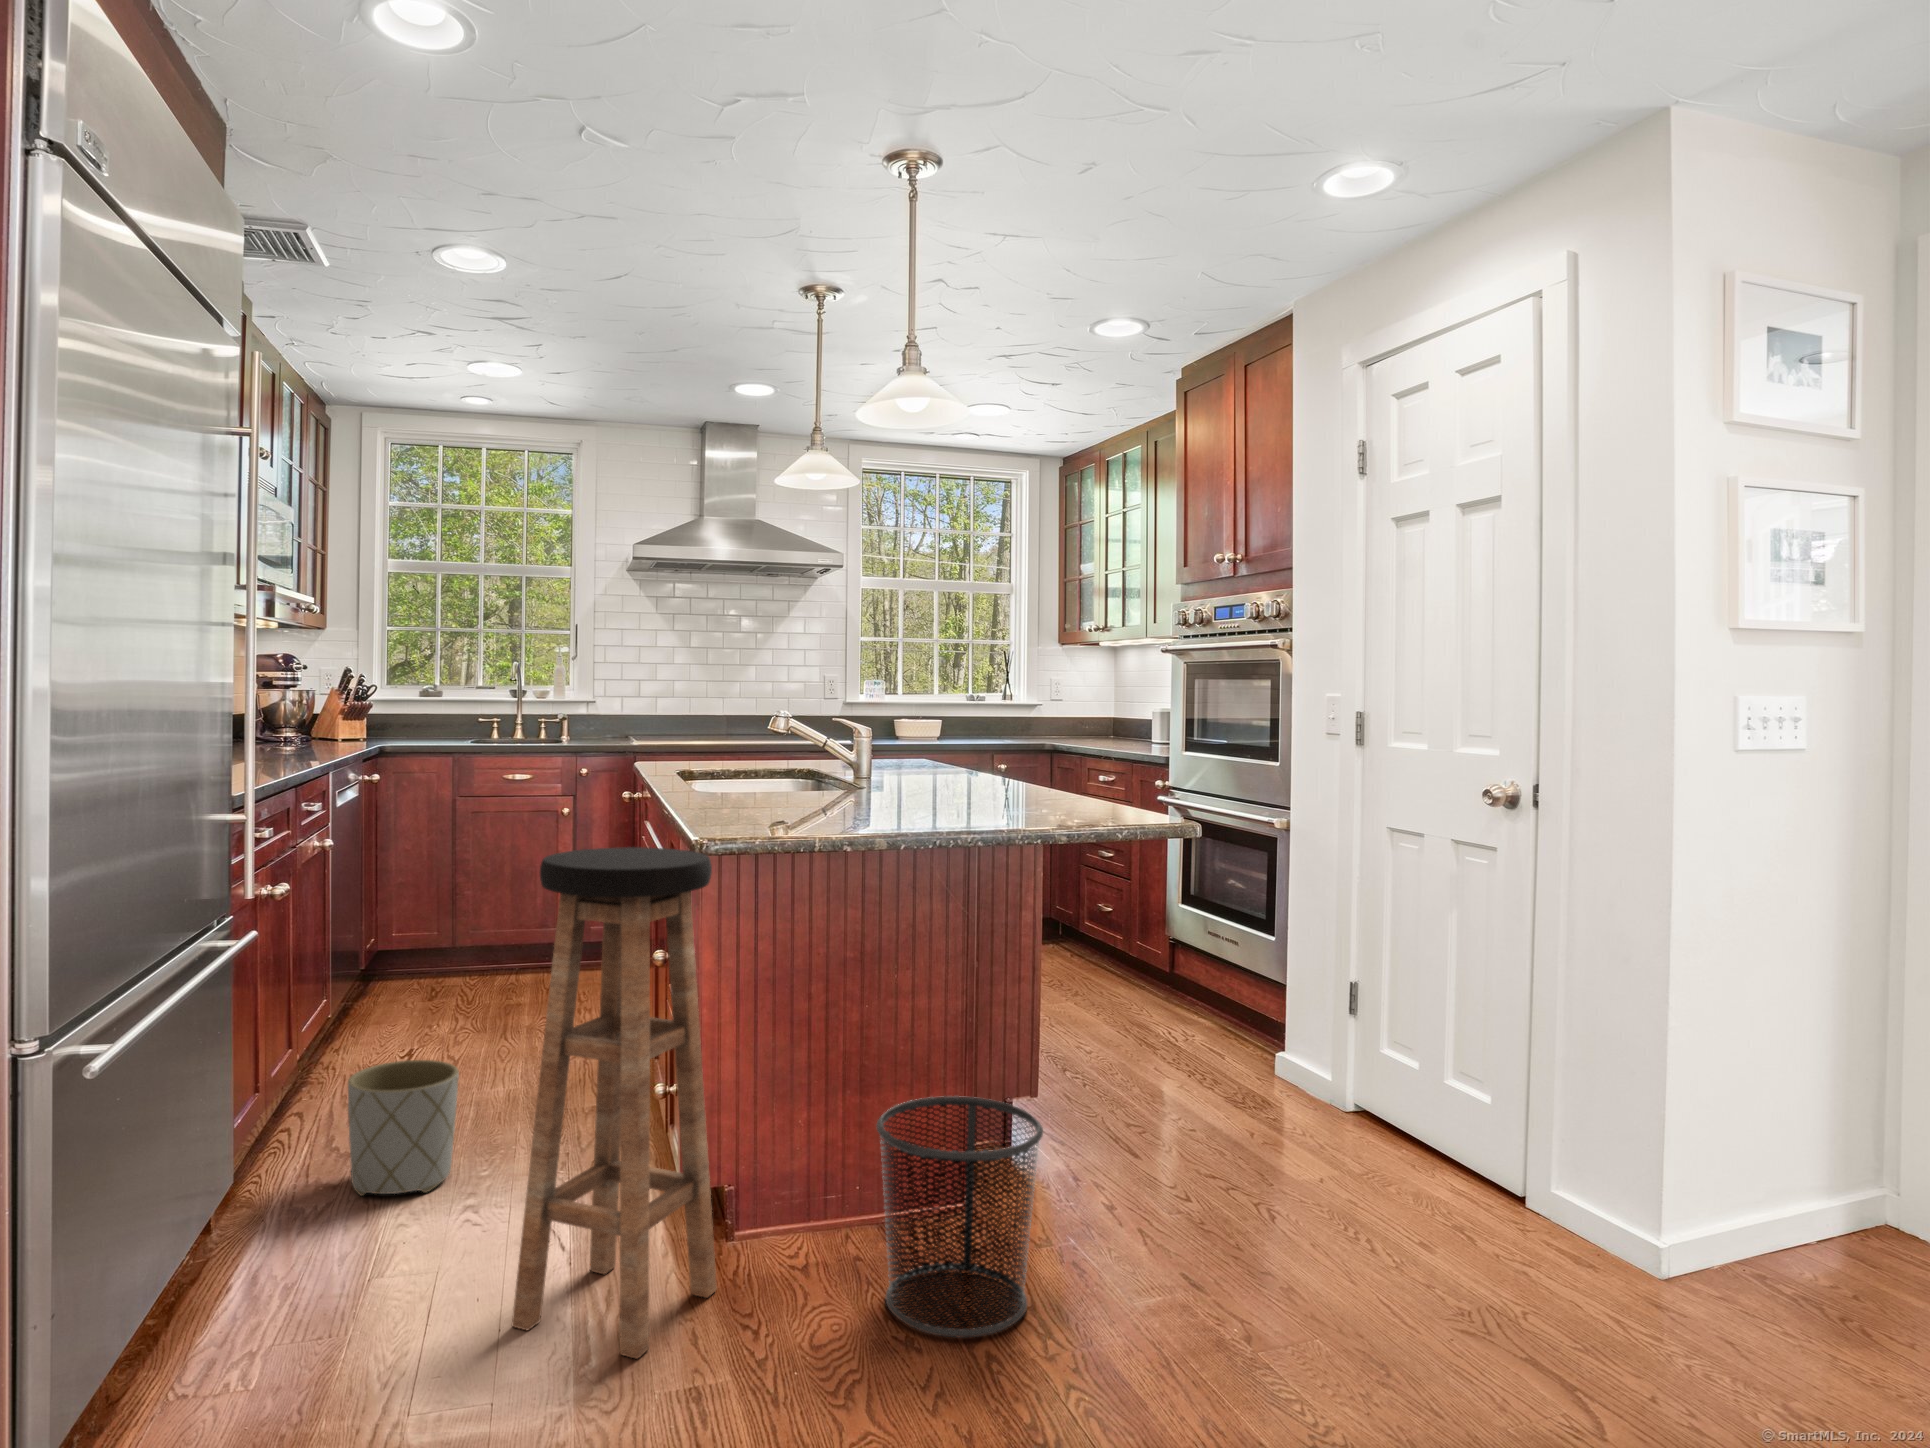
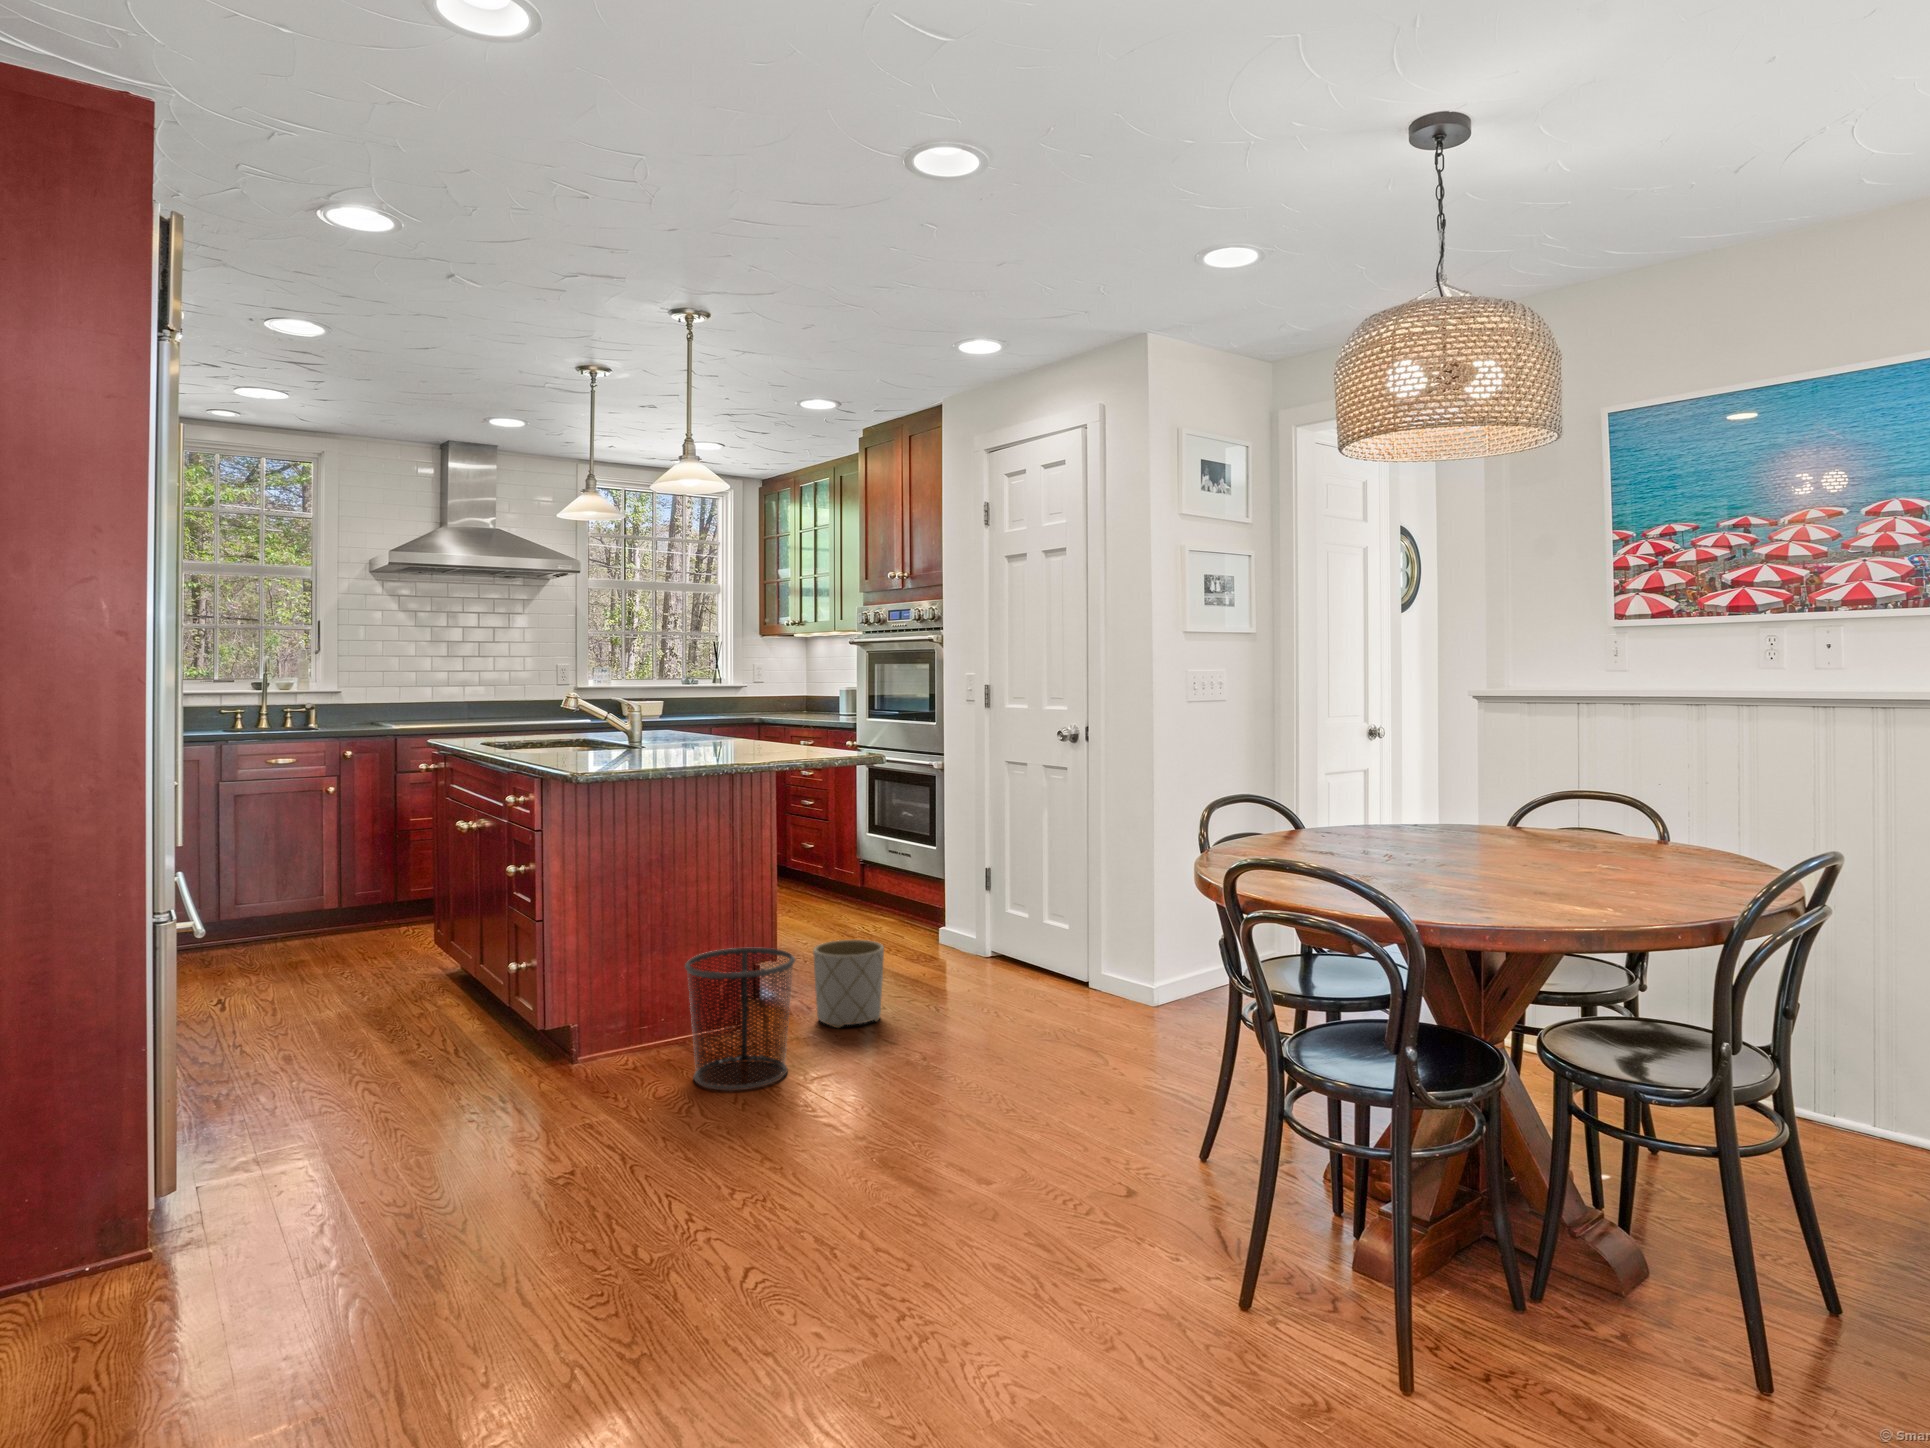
bar stool: present [512,847,717,1359] -> none [431,795,573,1129]
planter: present [348,1060,459,1196] -> present [813,940,884,1028]

